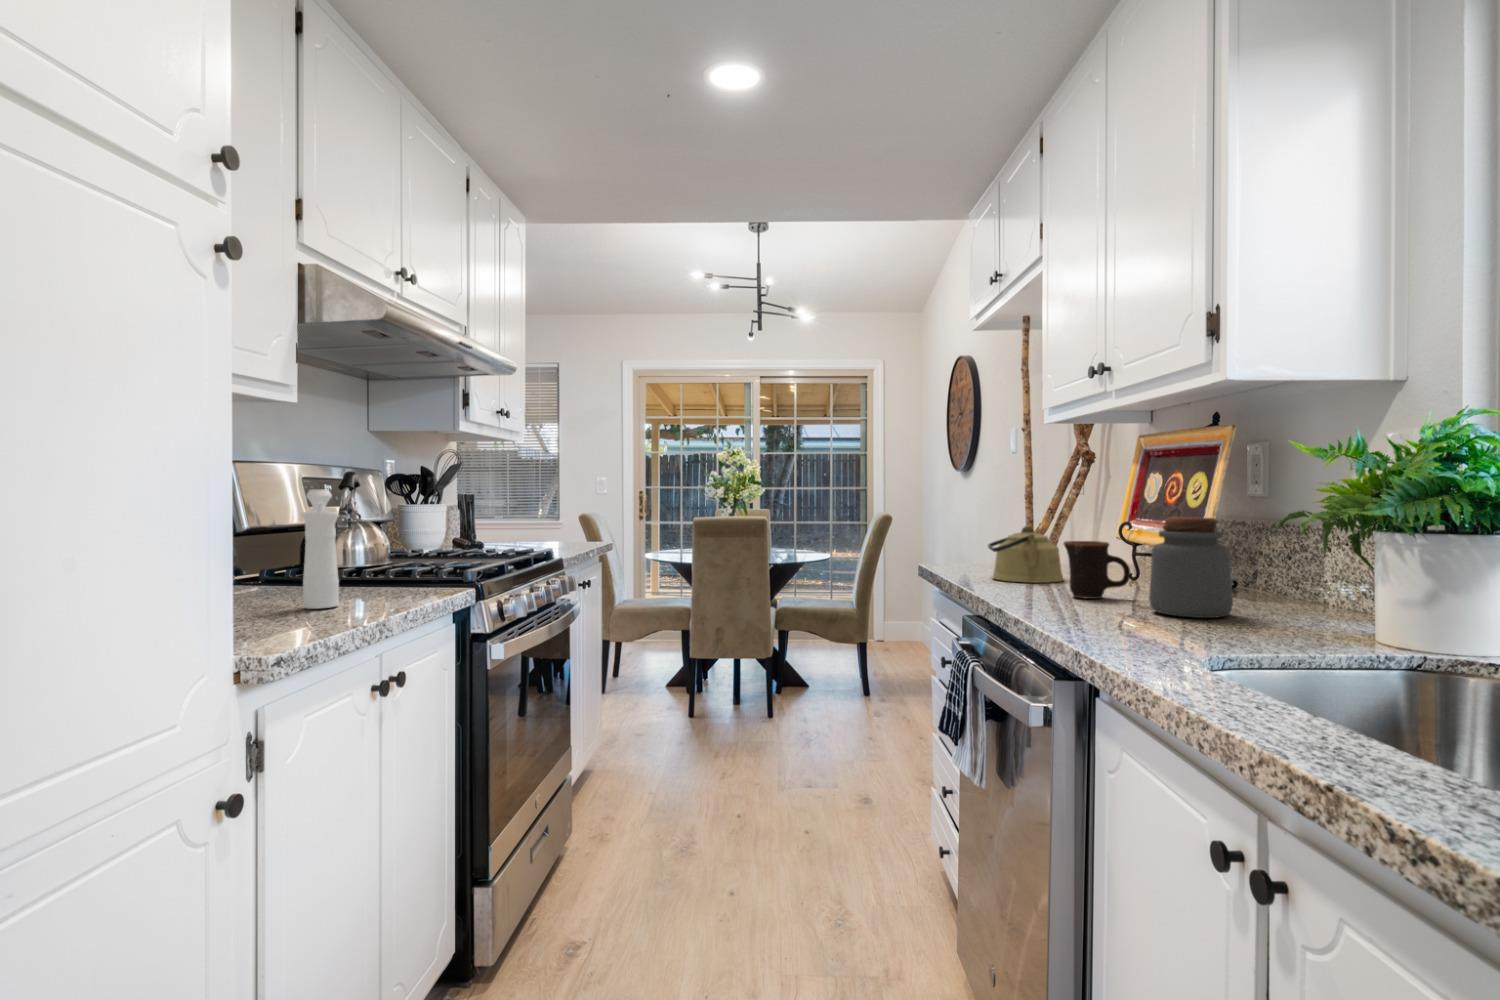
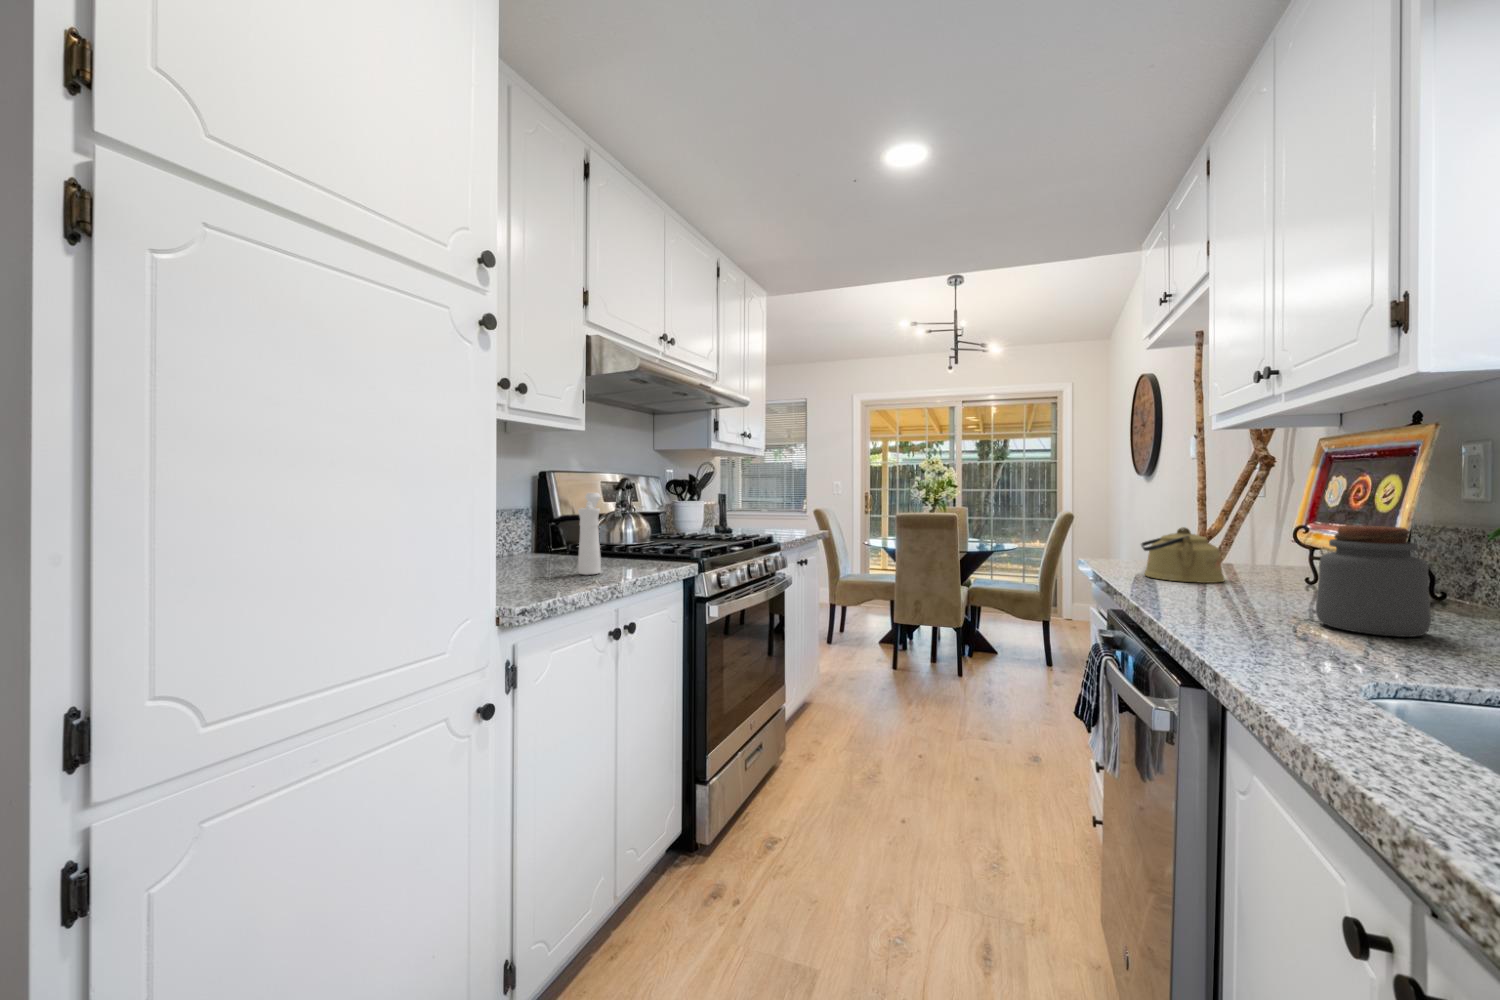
mug: present [1064,541,1130,599] -> none [1216,545,1298,604]

